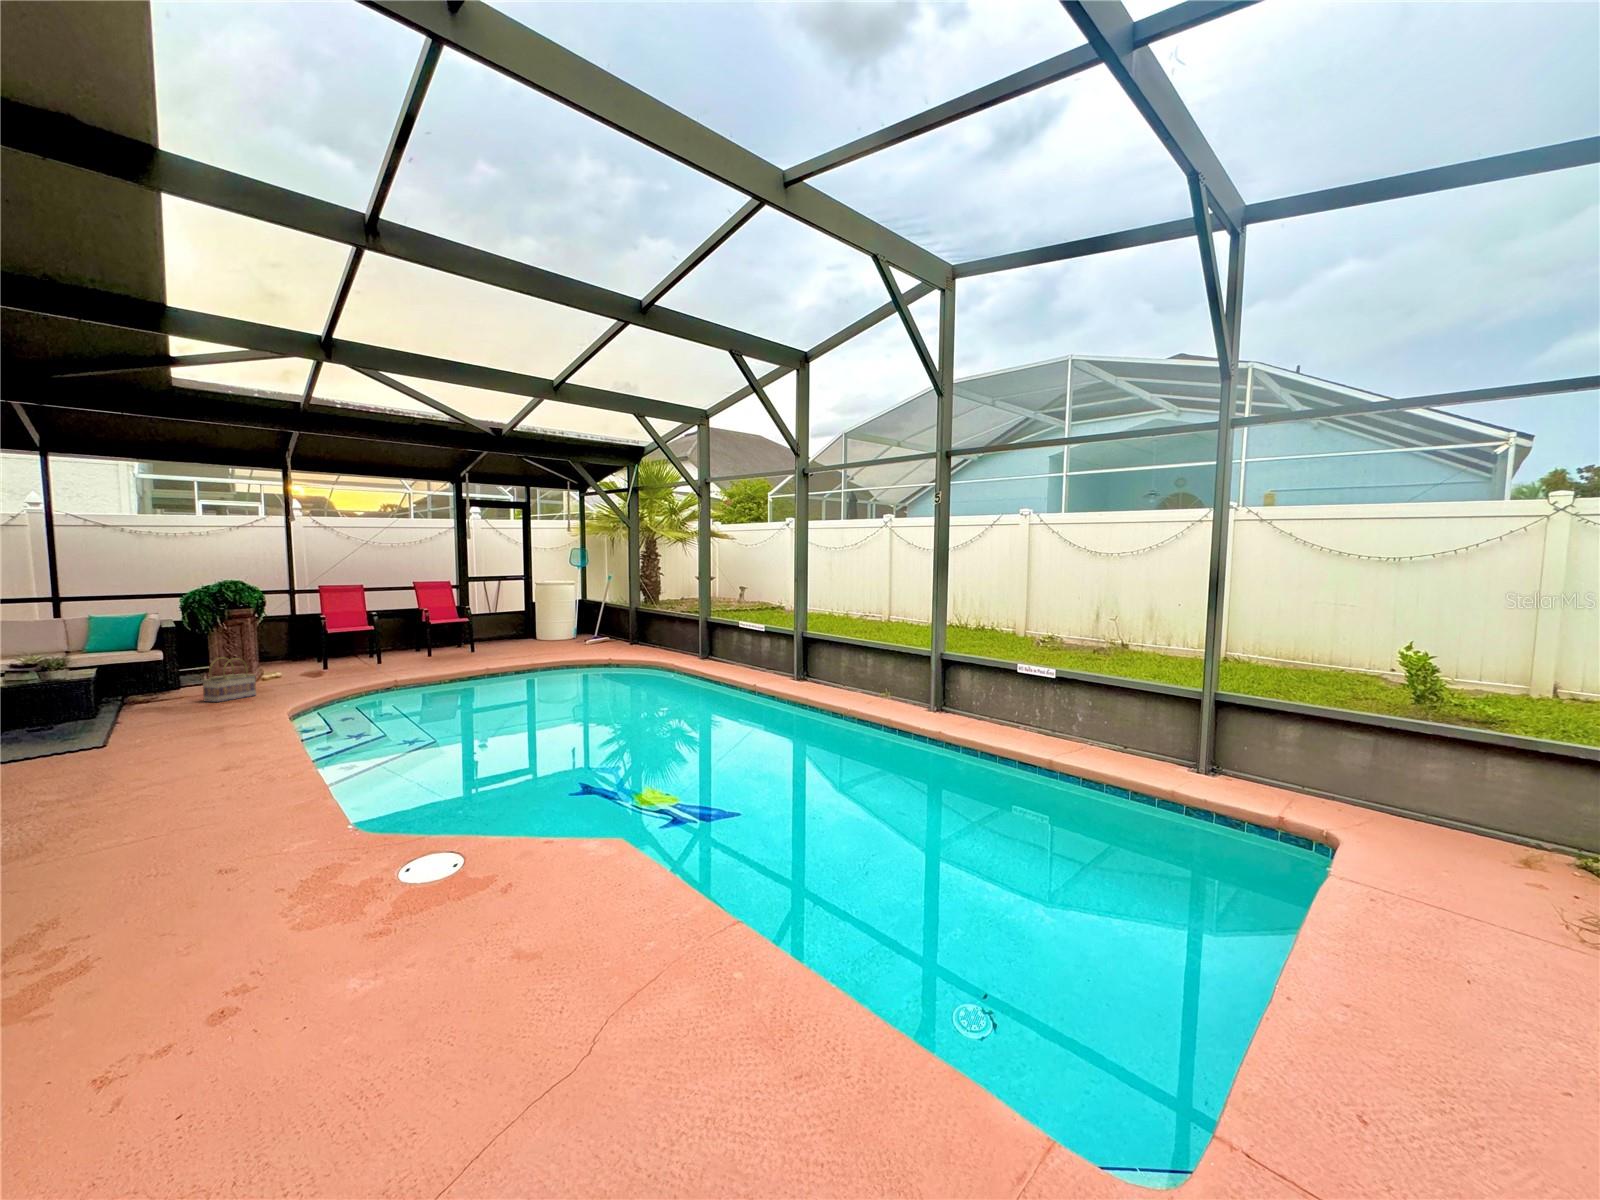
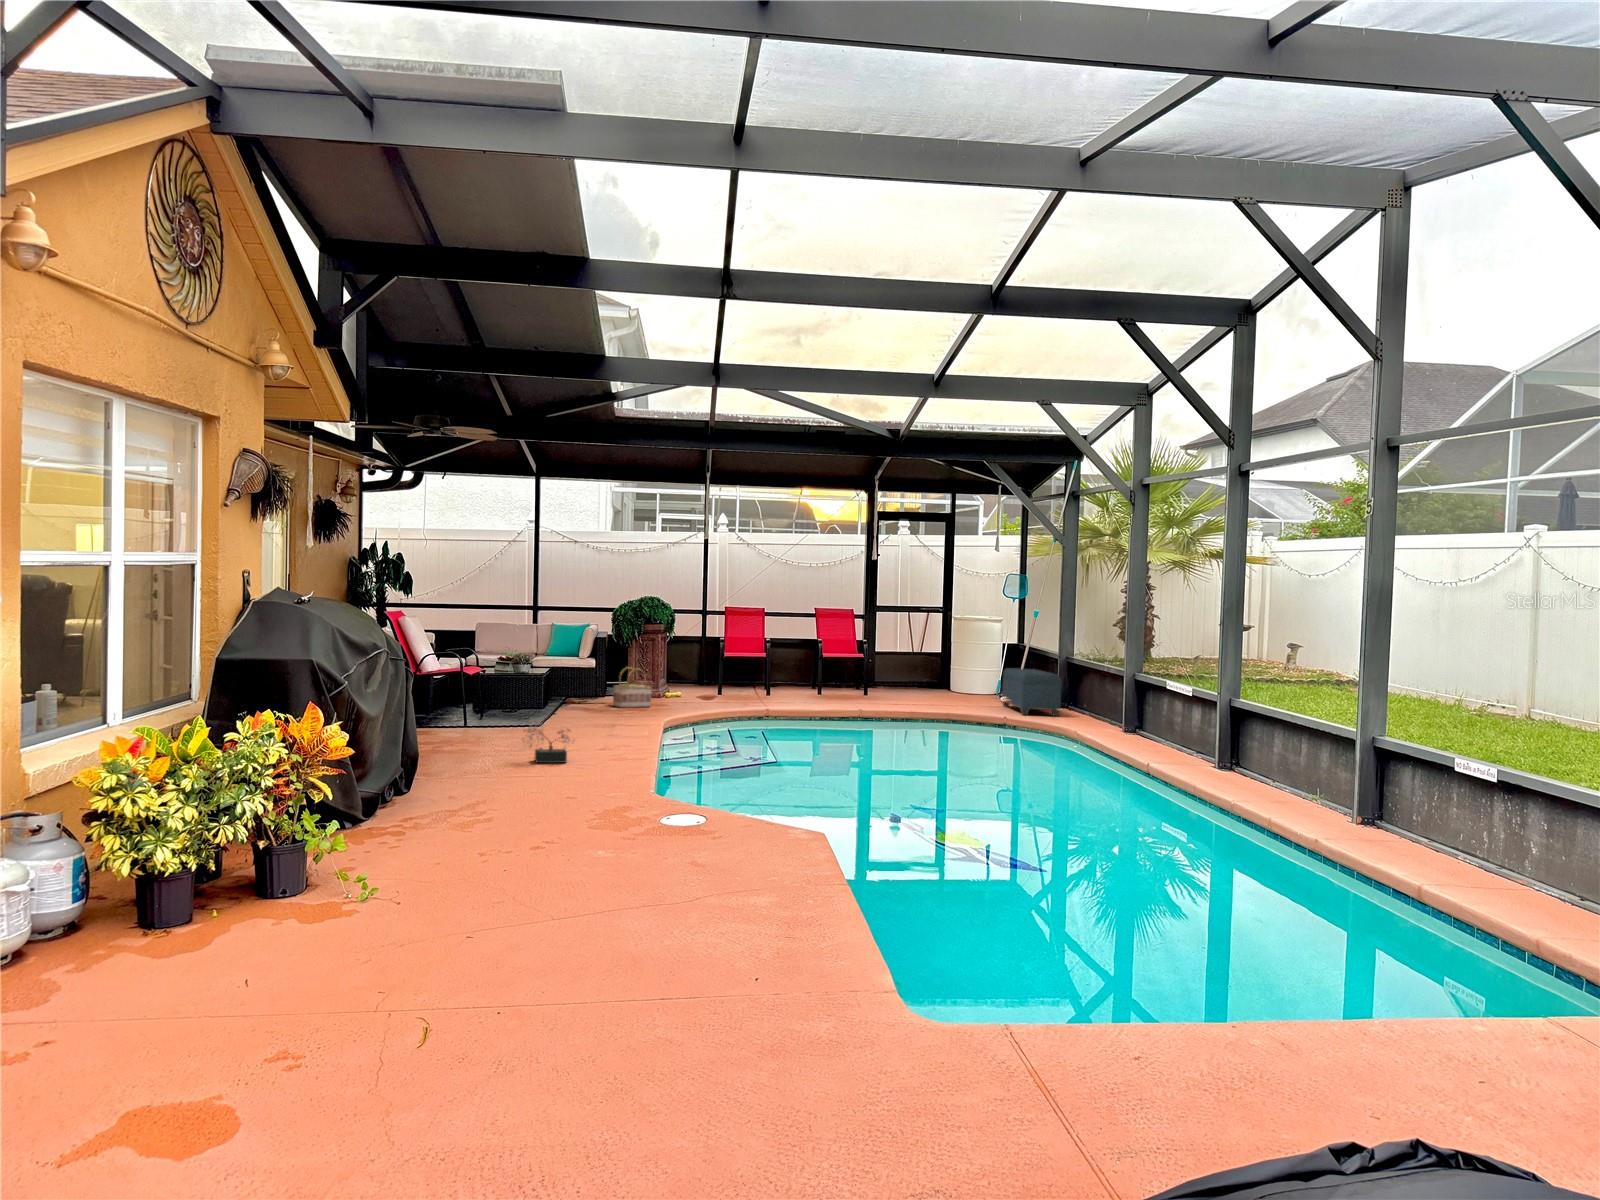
bench: none [583,617,635,653] -> present [1002,668,1062,716]
decorative plant: none [123,761,217,817] -> present [524,720,574,763]

